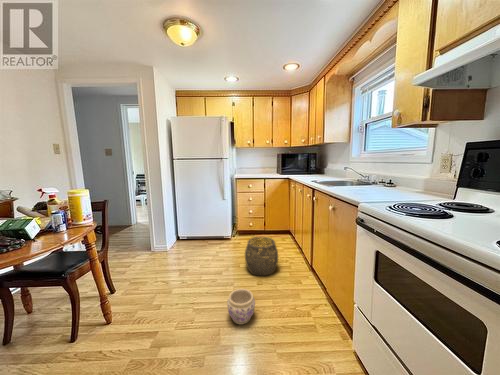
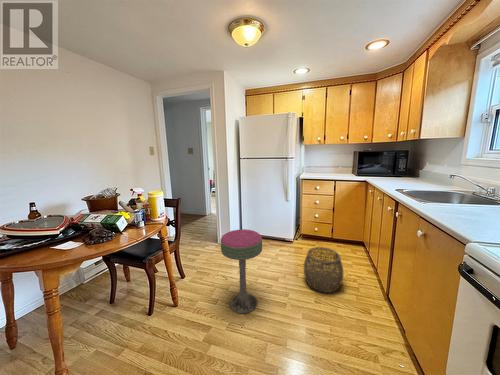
bar stool: none [164,226,208,311] -> present [221,229,262,313]
planter: present [227,289,255,325] -> none [276,305,307,346]

